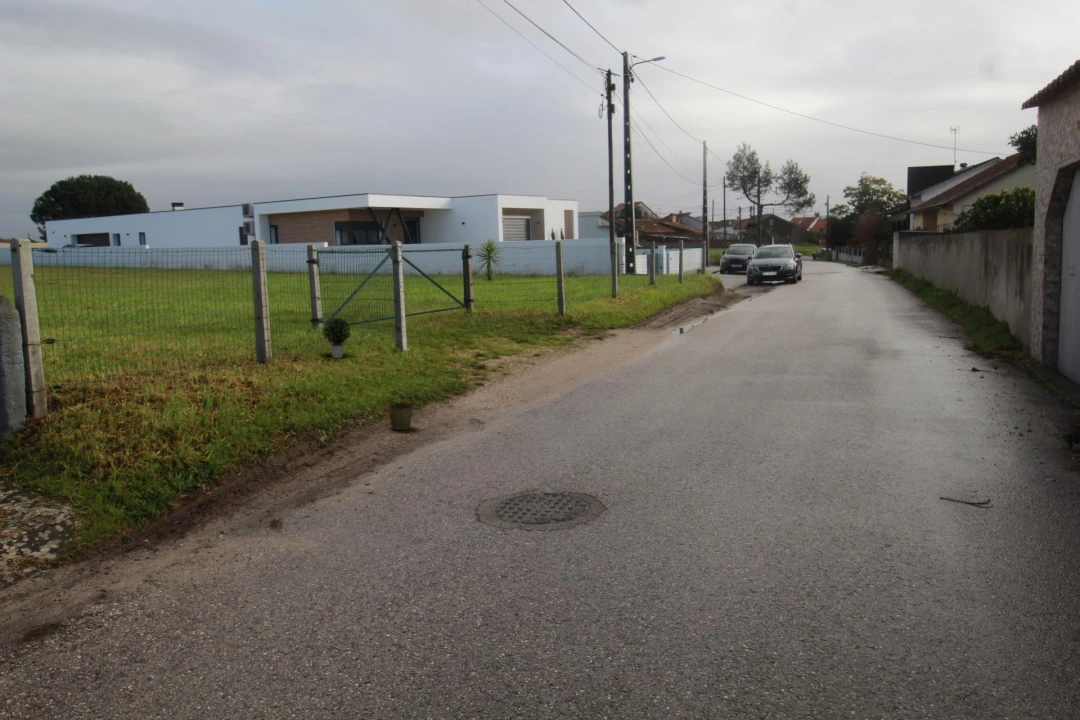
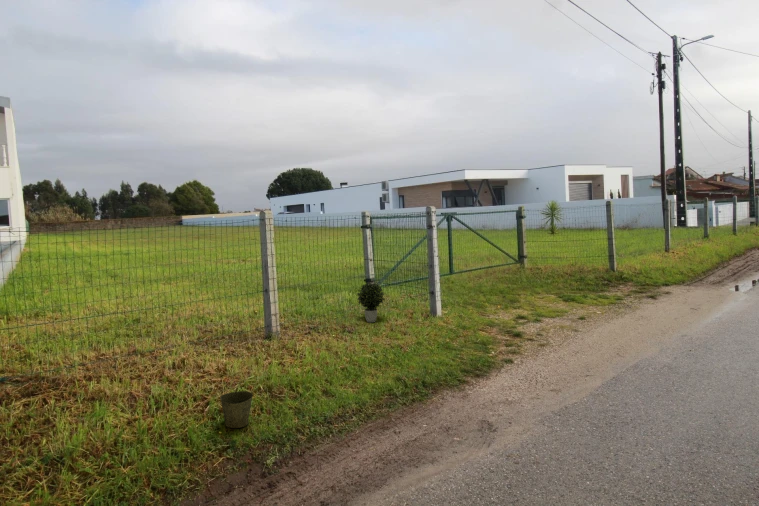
bucket: present [388,403,414,430] -> present [220,378,253,428]

